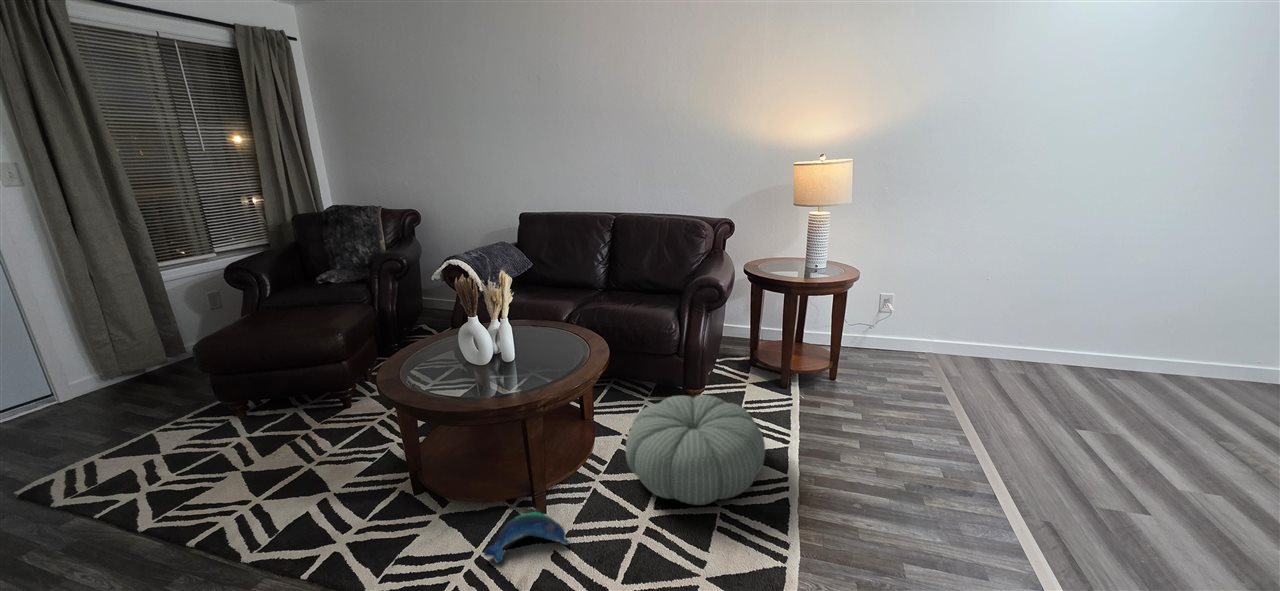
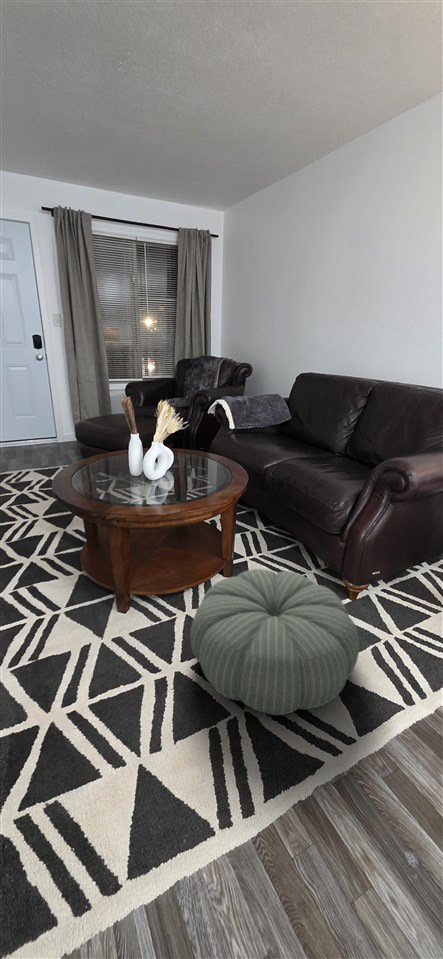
plush toy: present [484,508,568,563] -> none [52,600,109,646]

